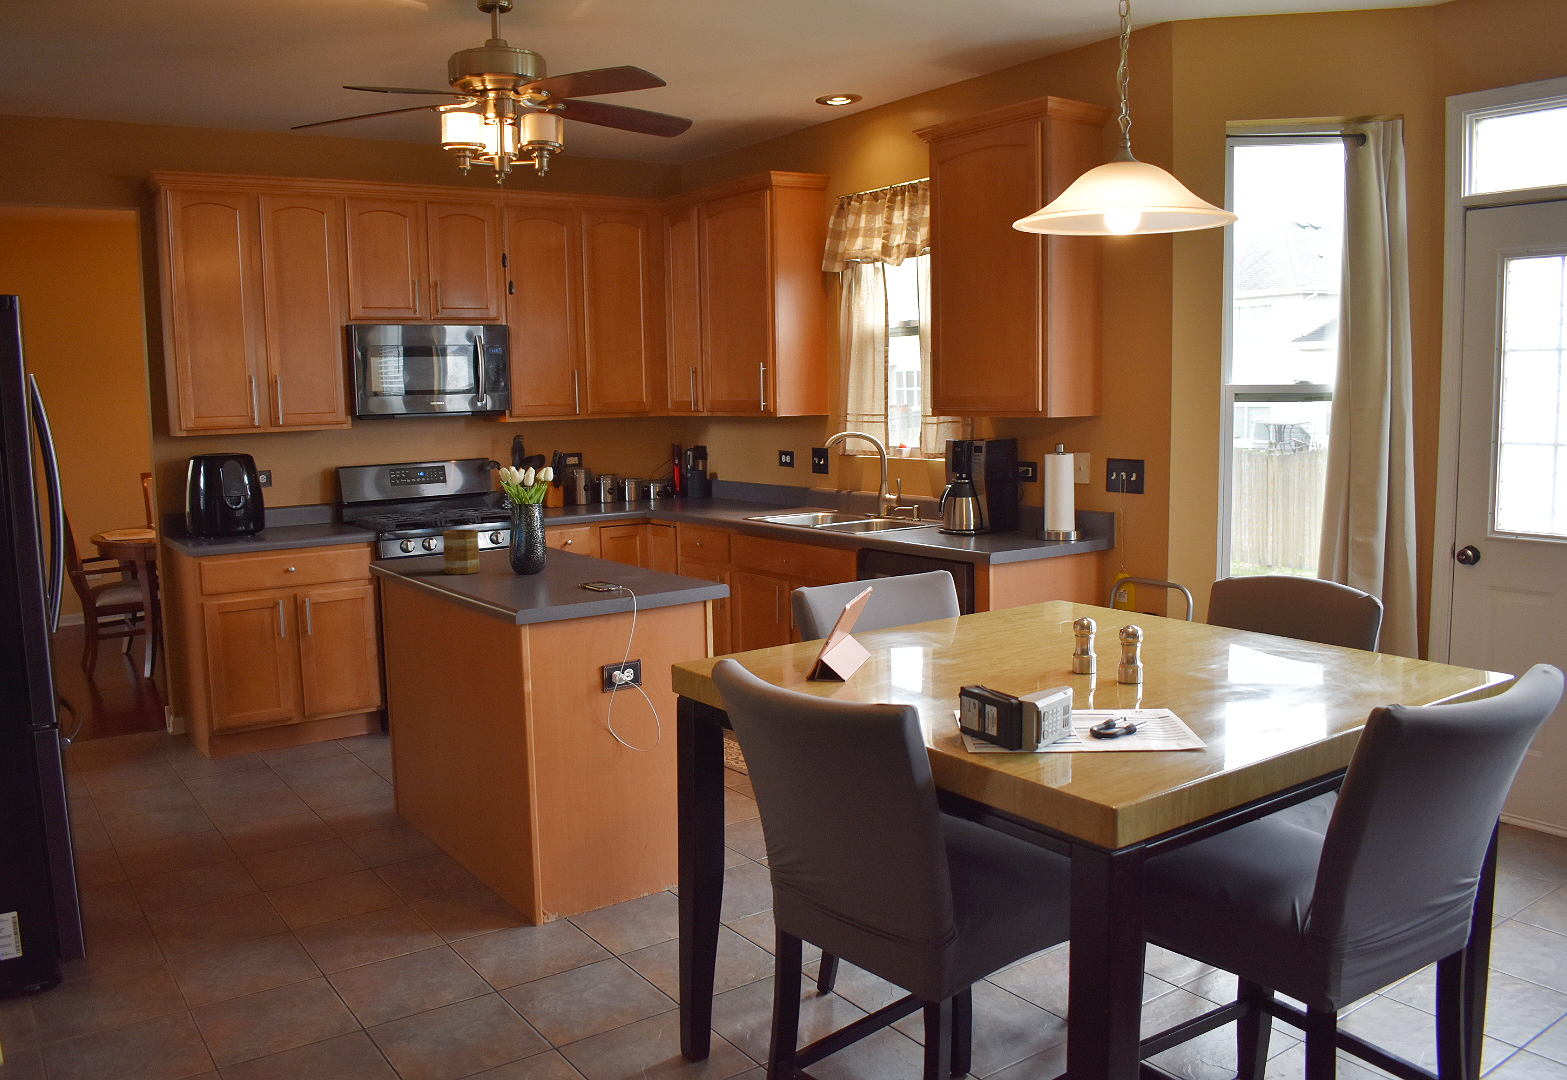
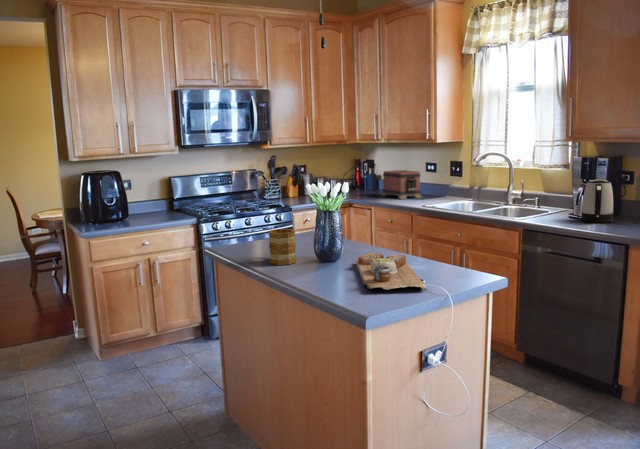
toaster: none [706,461,767,510] -> present [382,170,422,199]
kettle: none [940,476,981,538] -> present [581,180,613,223]
cutting board: none [536,559,616,593] -> present [356,252,427,291]

